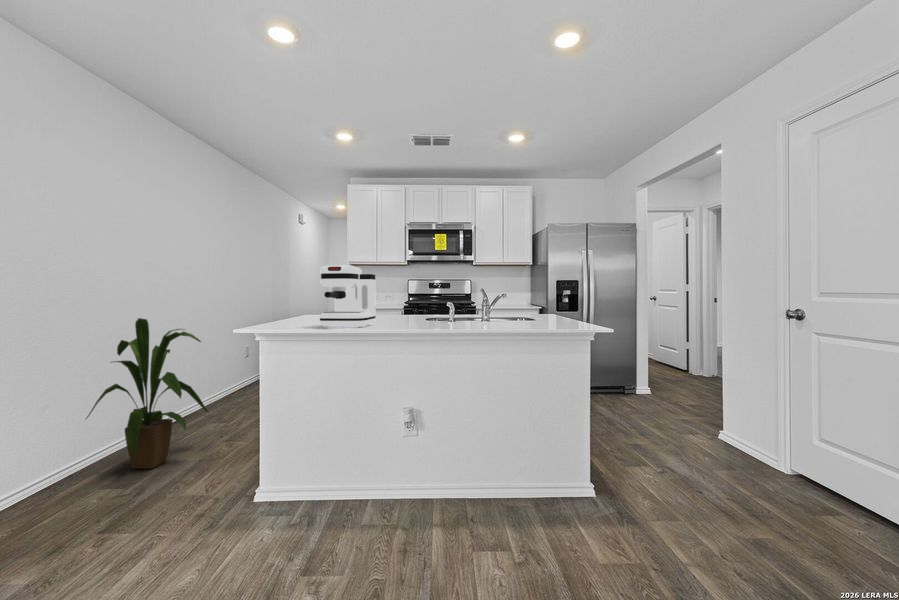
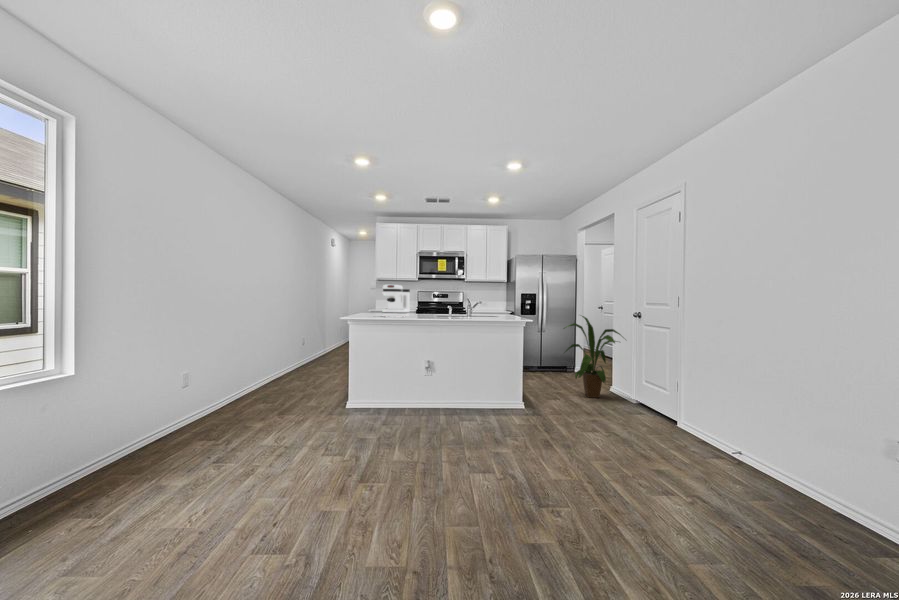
house plant: present [86,318,208,469] -> present [565,316,621,398]

